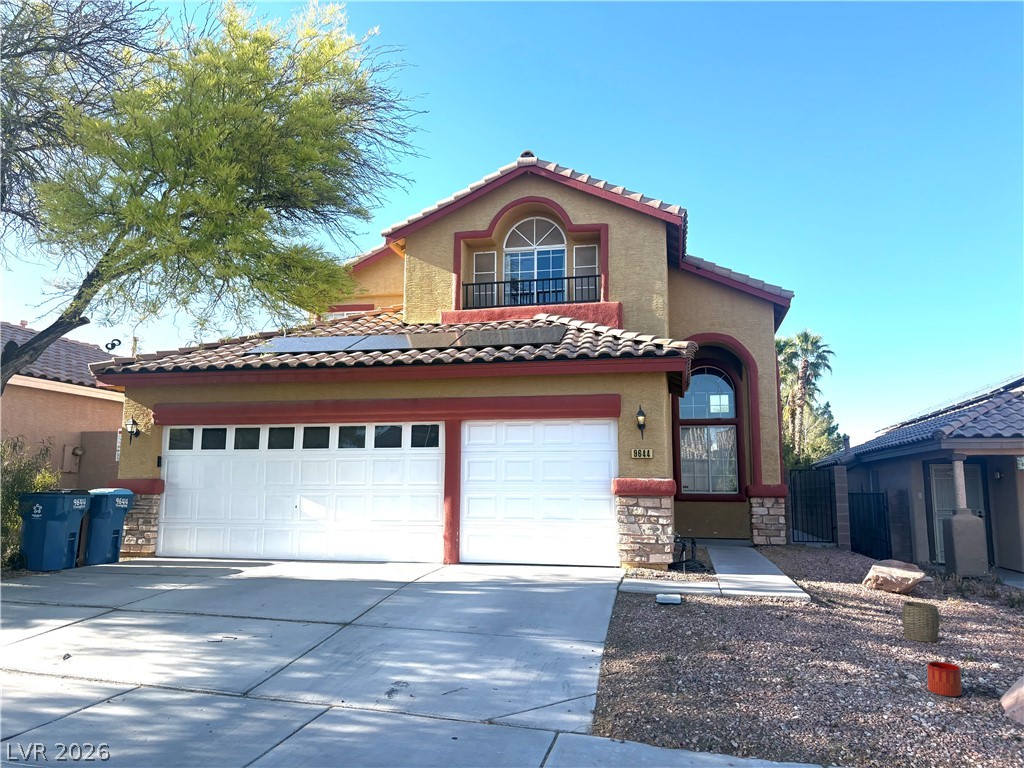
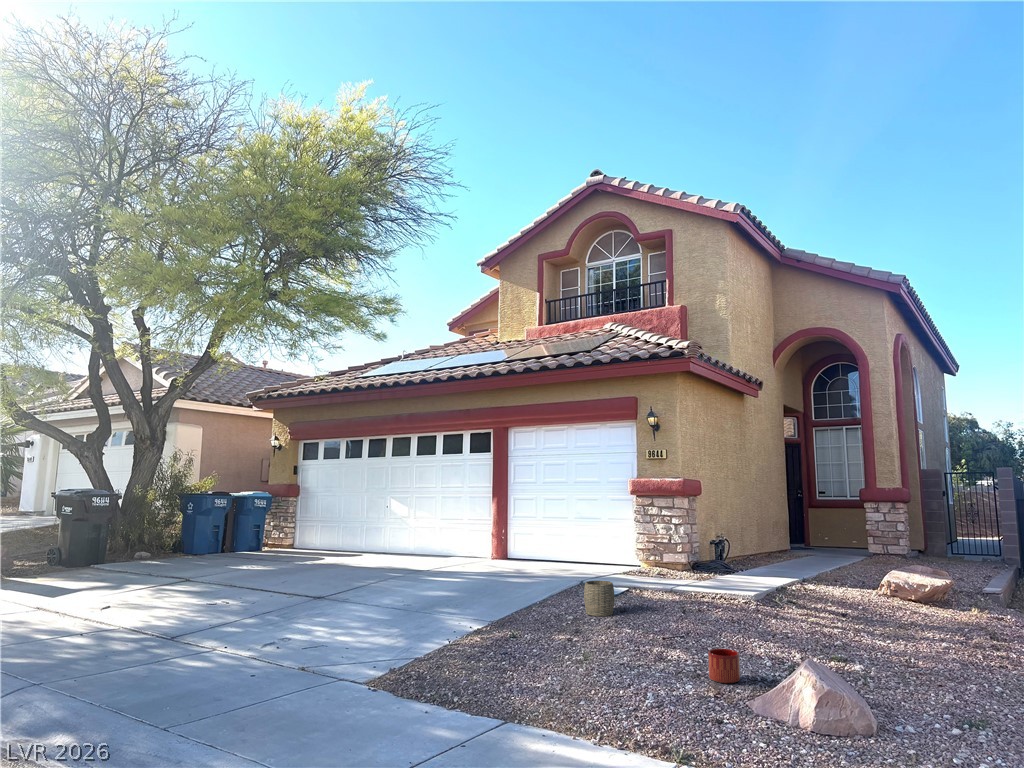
woven basket: present [902,602,939,642] -> present [584,581,615,616]

